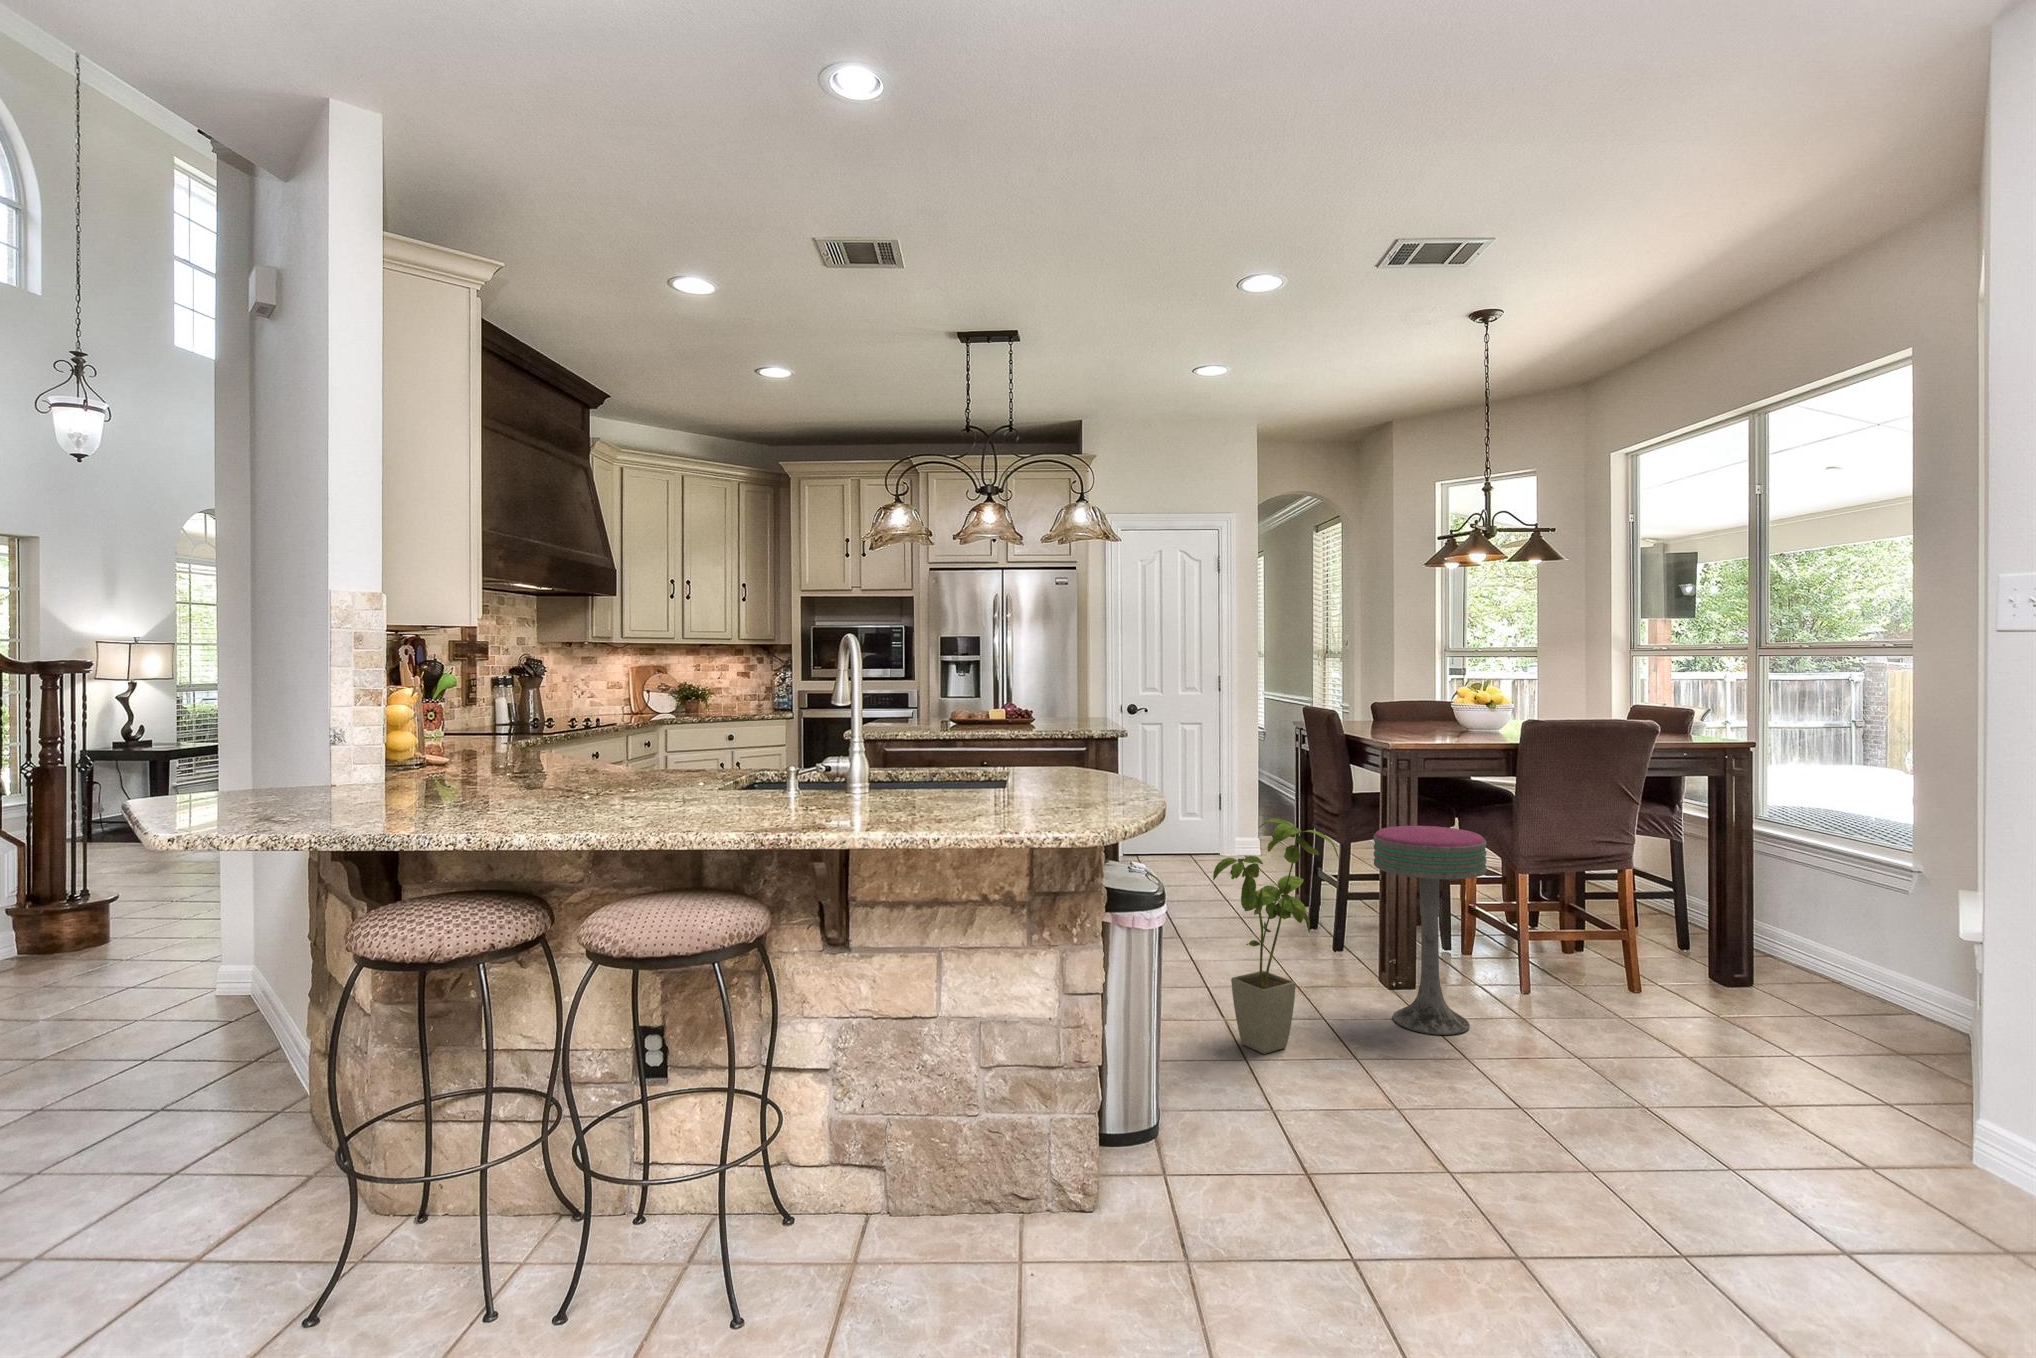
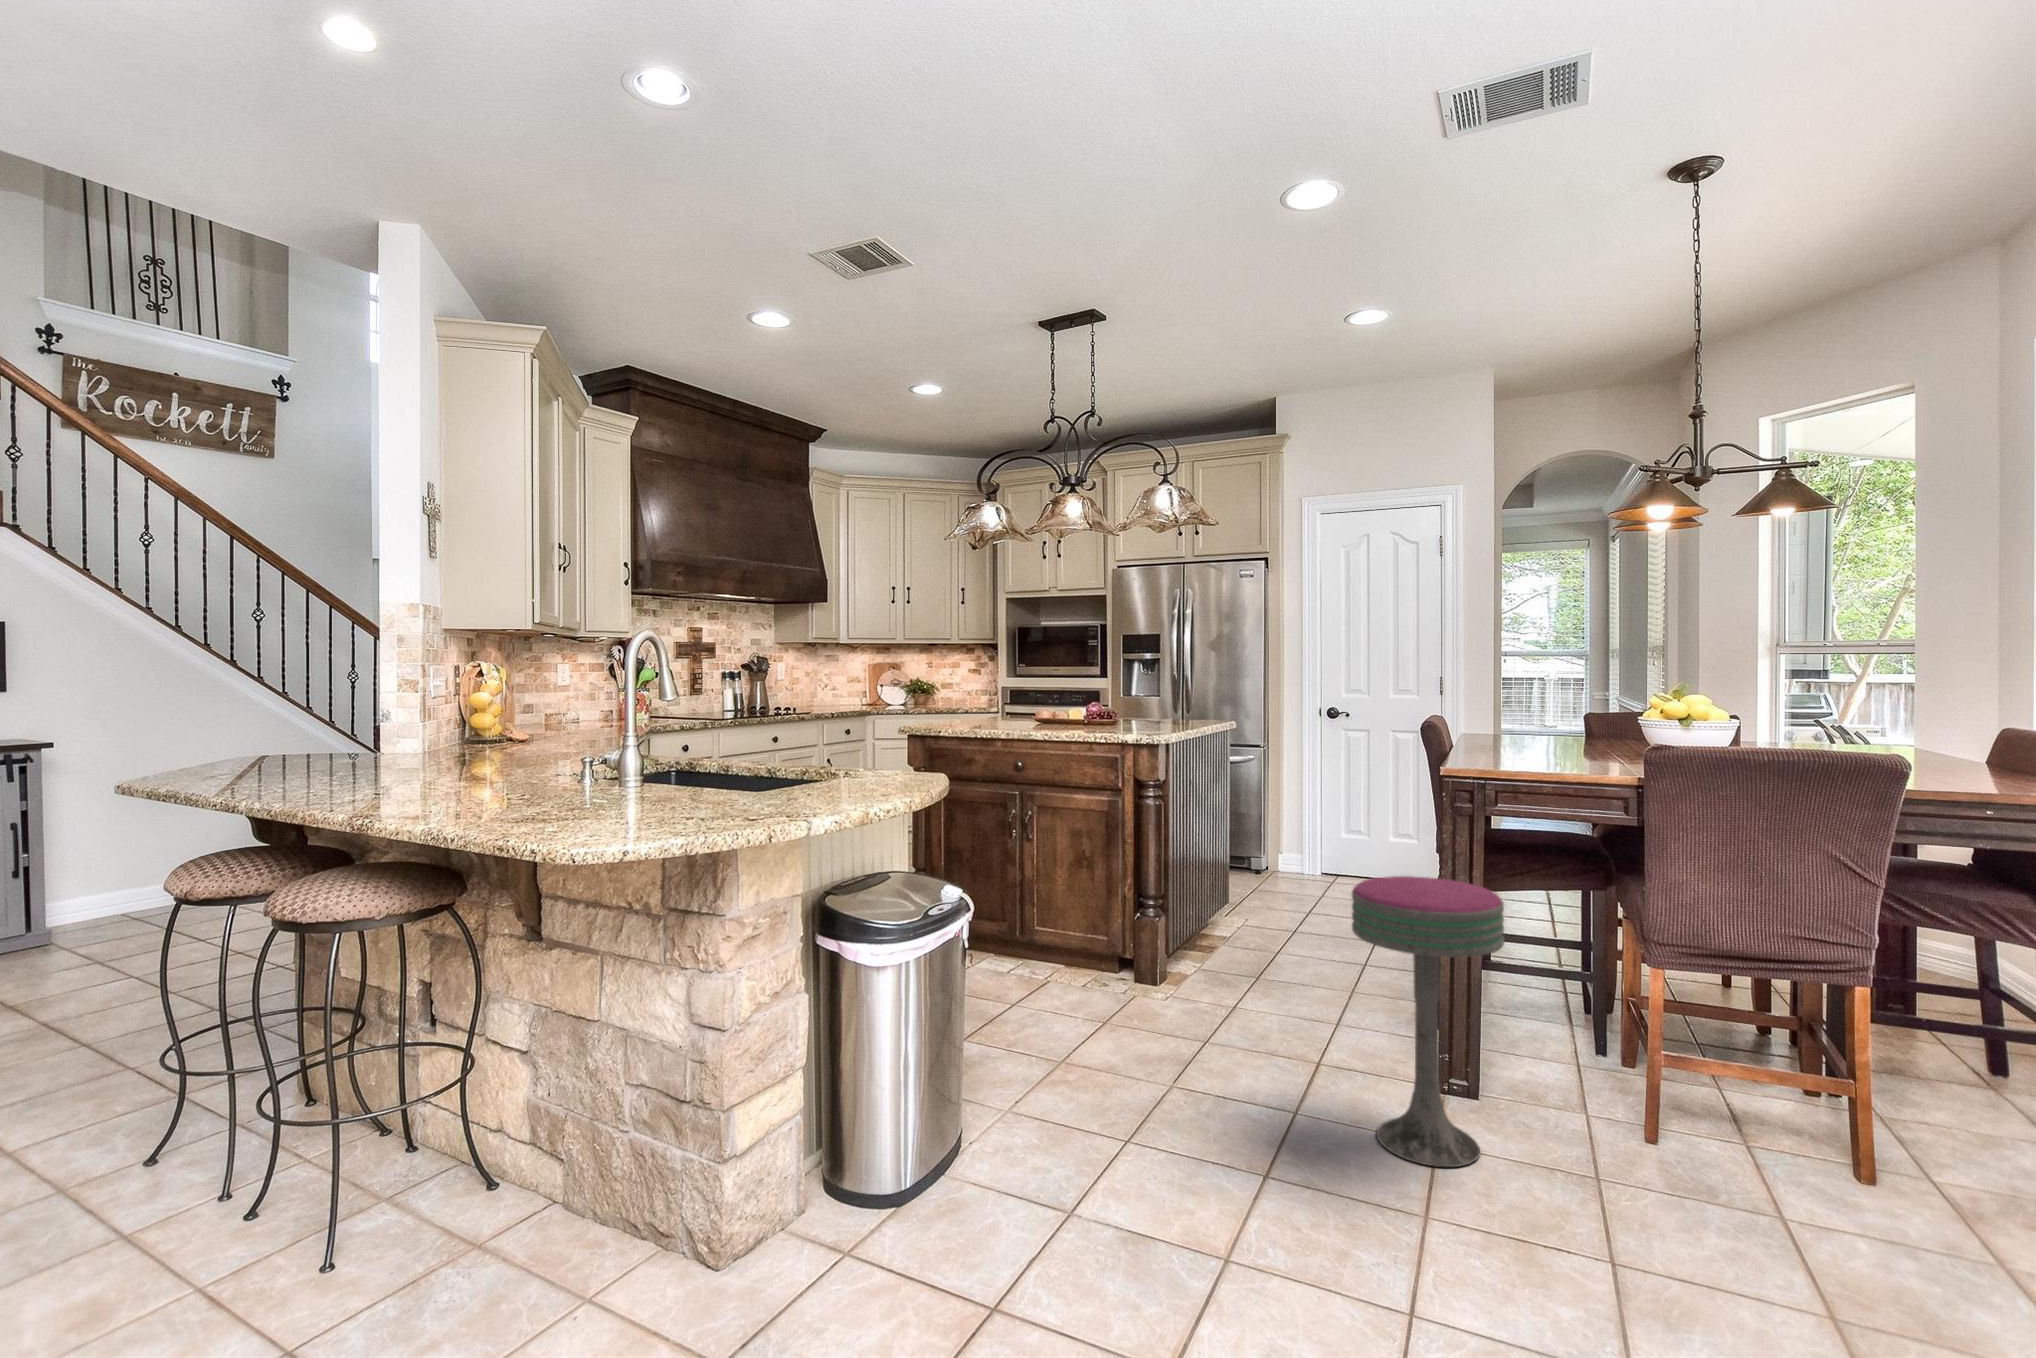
house plant: present [1213,818,1339,1054] -> none [1107,851,1250,1136]

